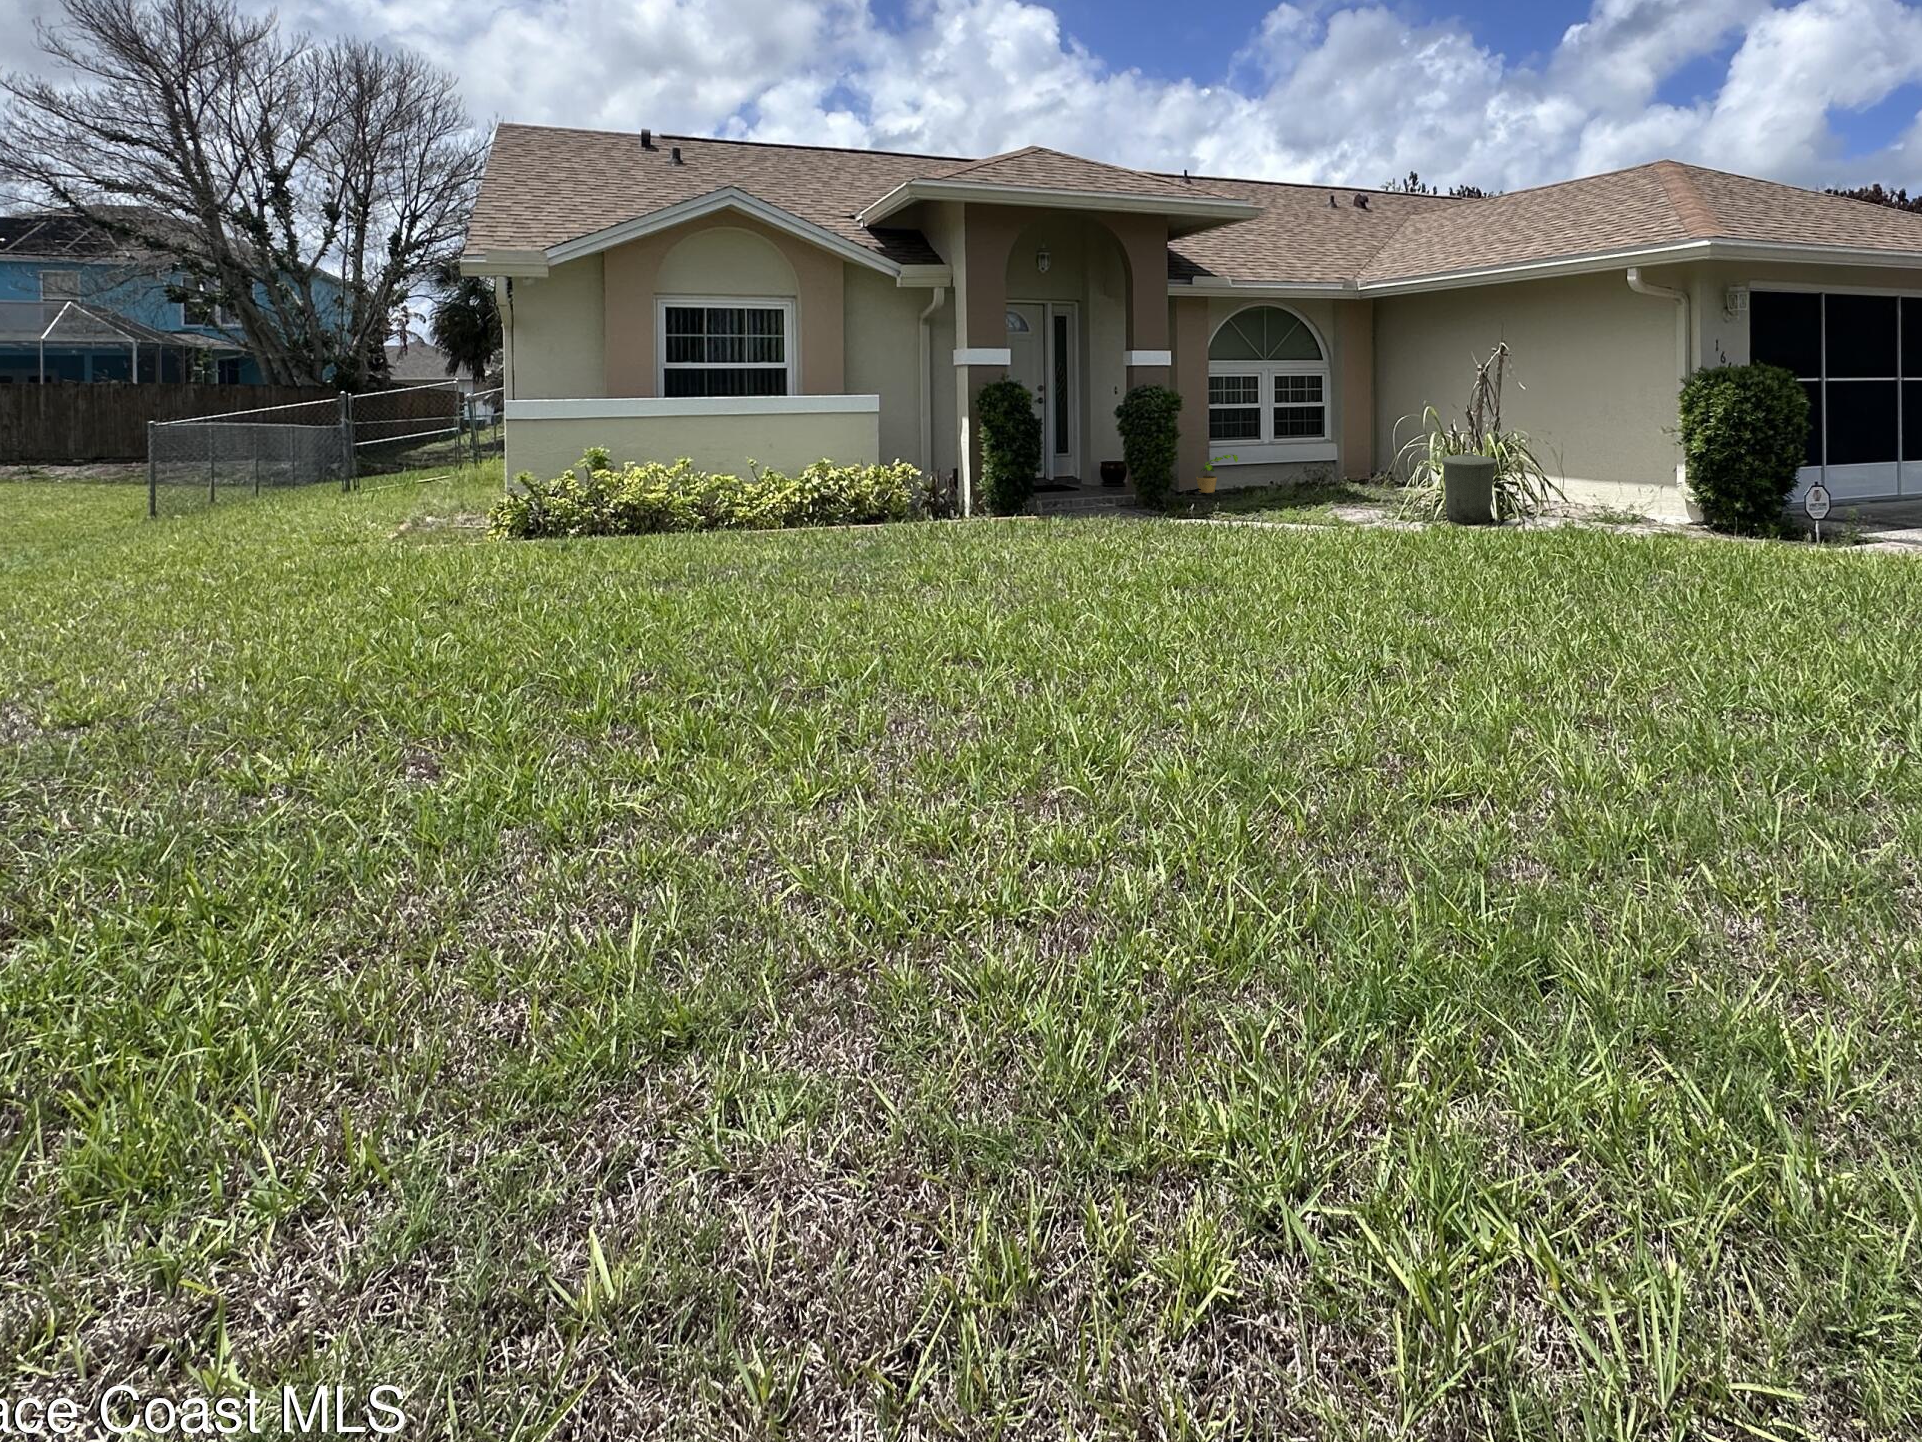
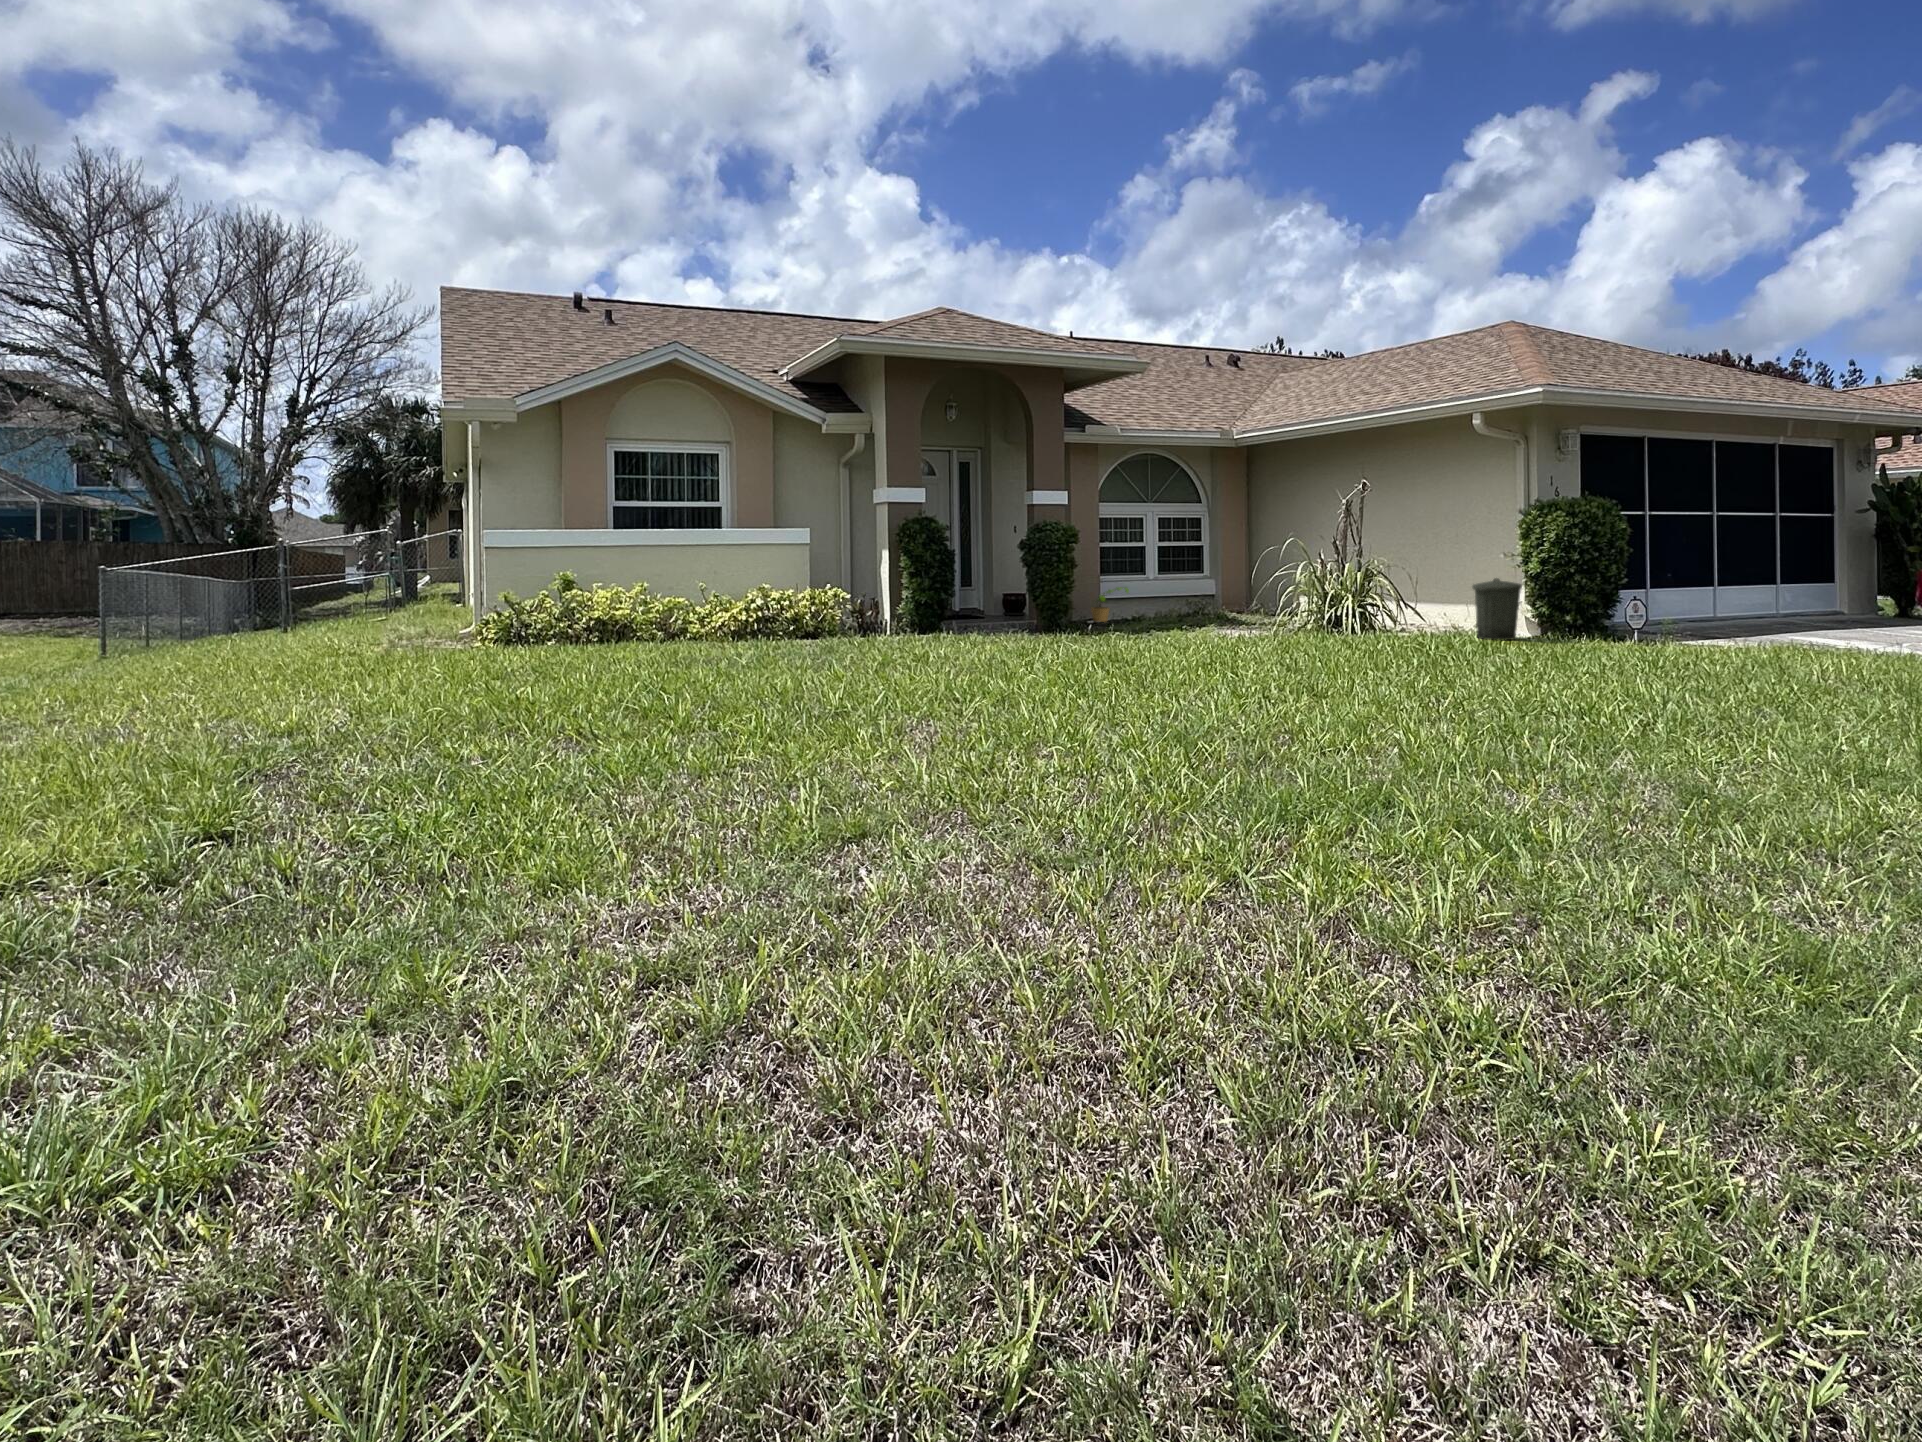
trash can: present [1442,452,1497,523] -> present [1472,578,1522,640]

